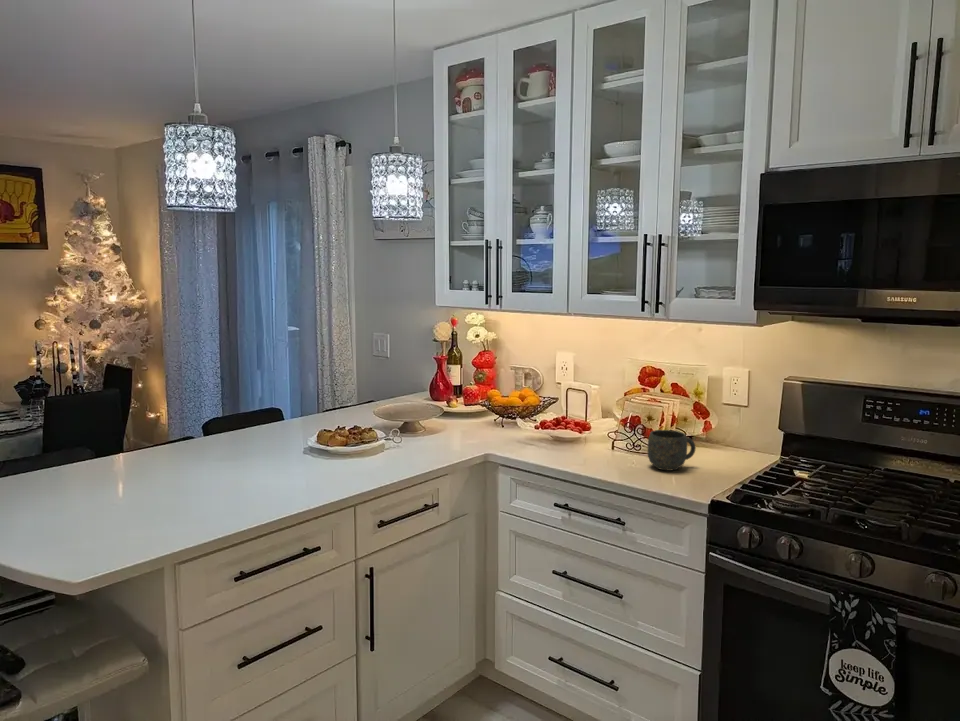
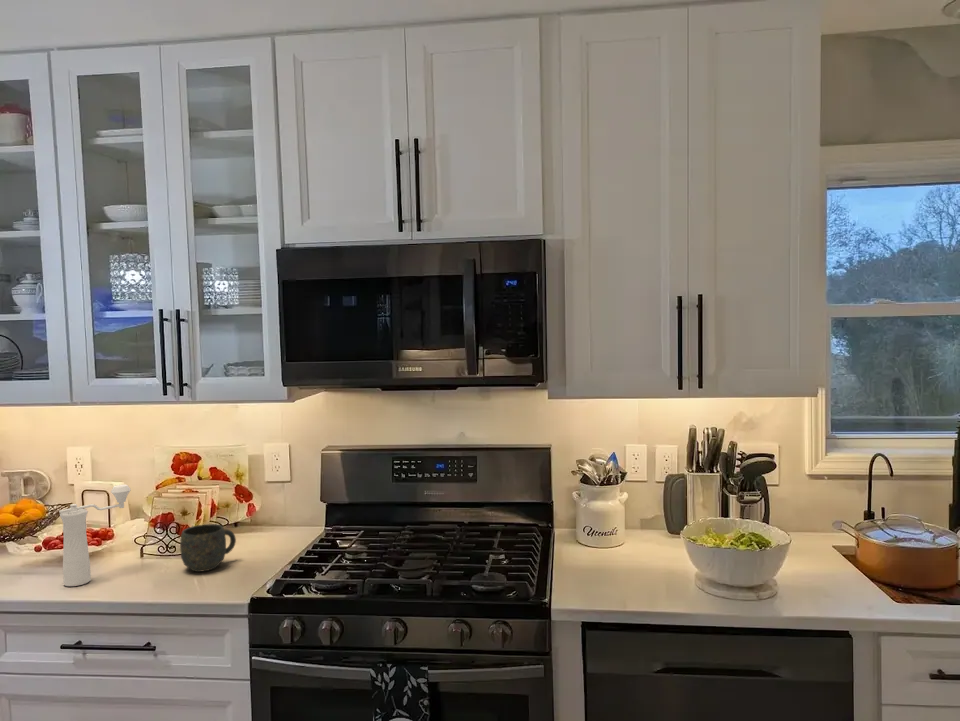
pepper mill: none [556,385,610,461] -> present [59,484,131,586]

